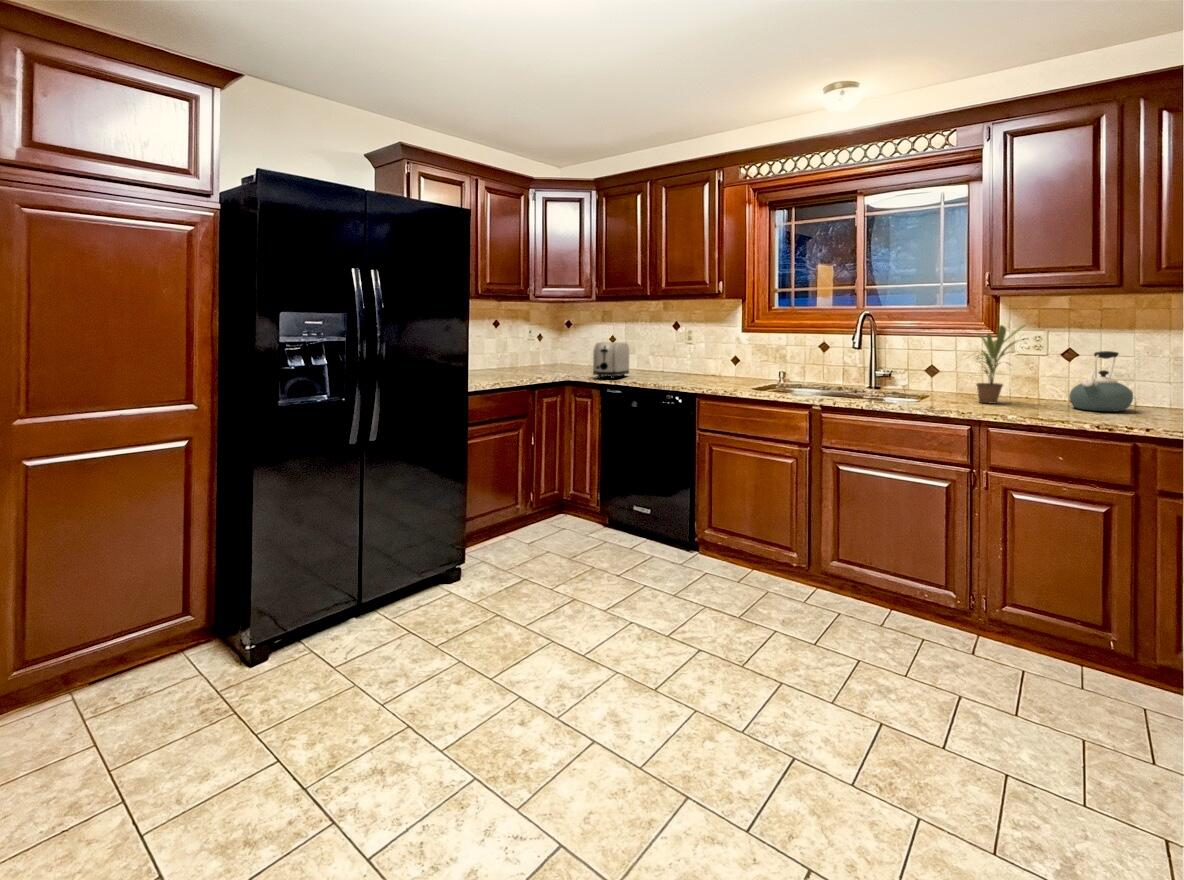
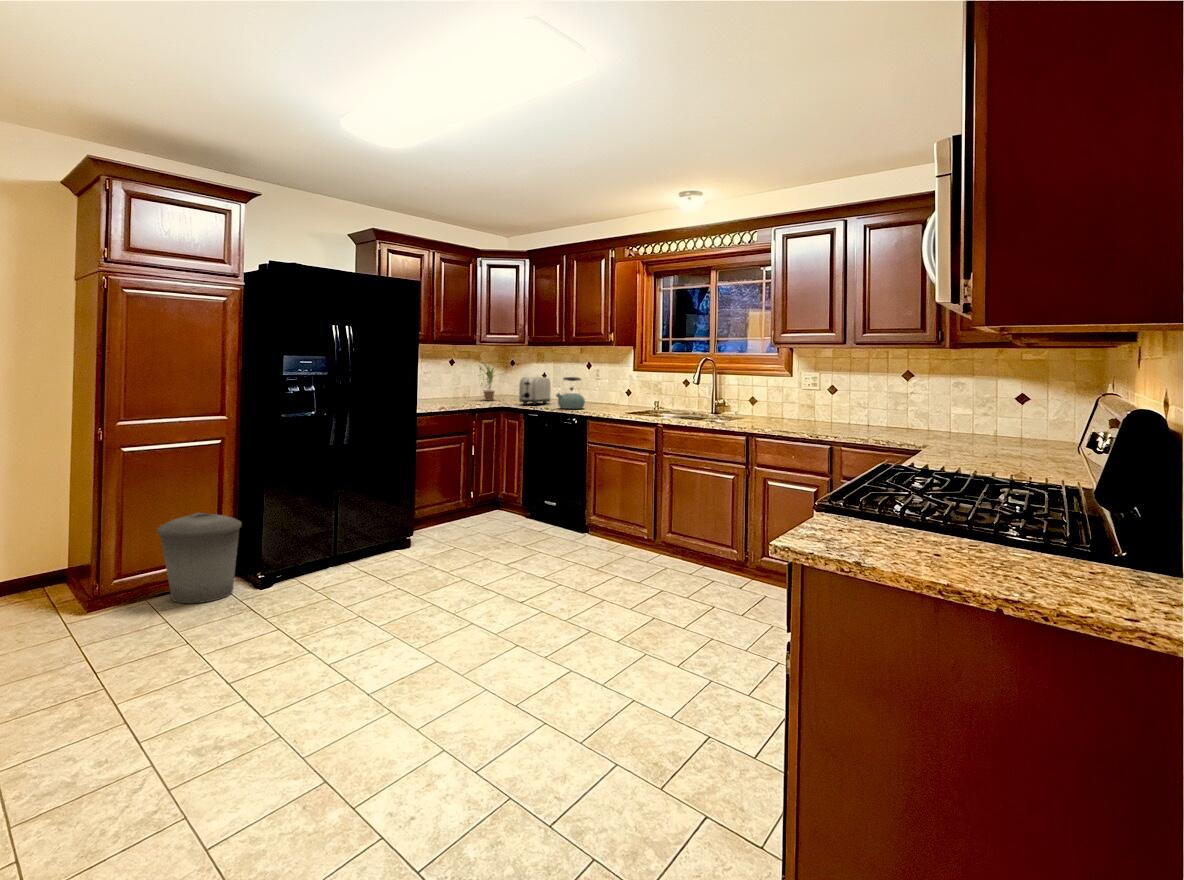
potted plant: present [976,325,1026,404] -> present [484,363,495,401]
kettle: present [1069,351,1133,411] -> present [554,377,585,409]
trash can: none [74,567,220,722] -> present [157,512,242,603]

